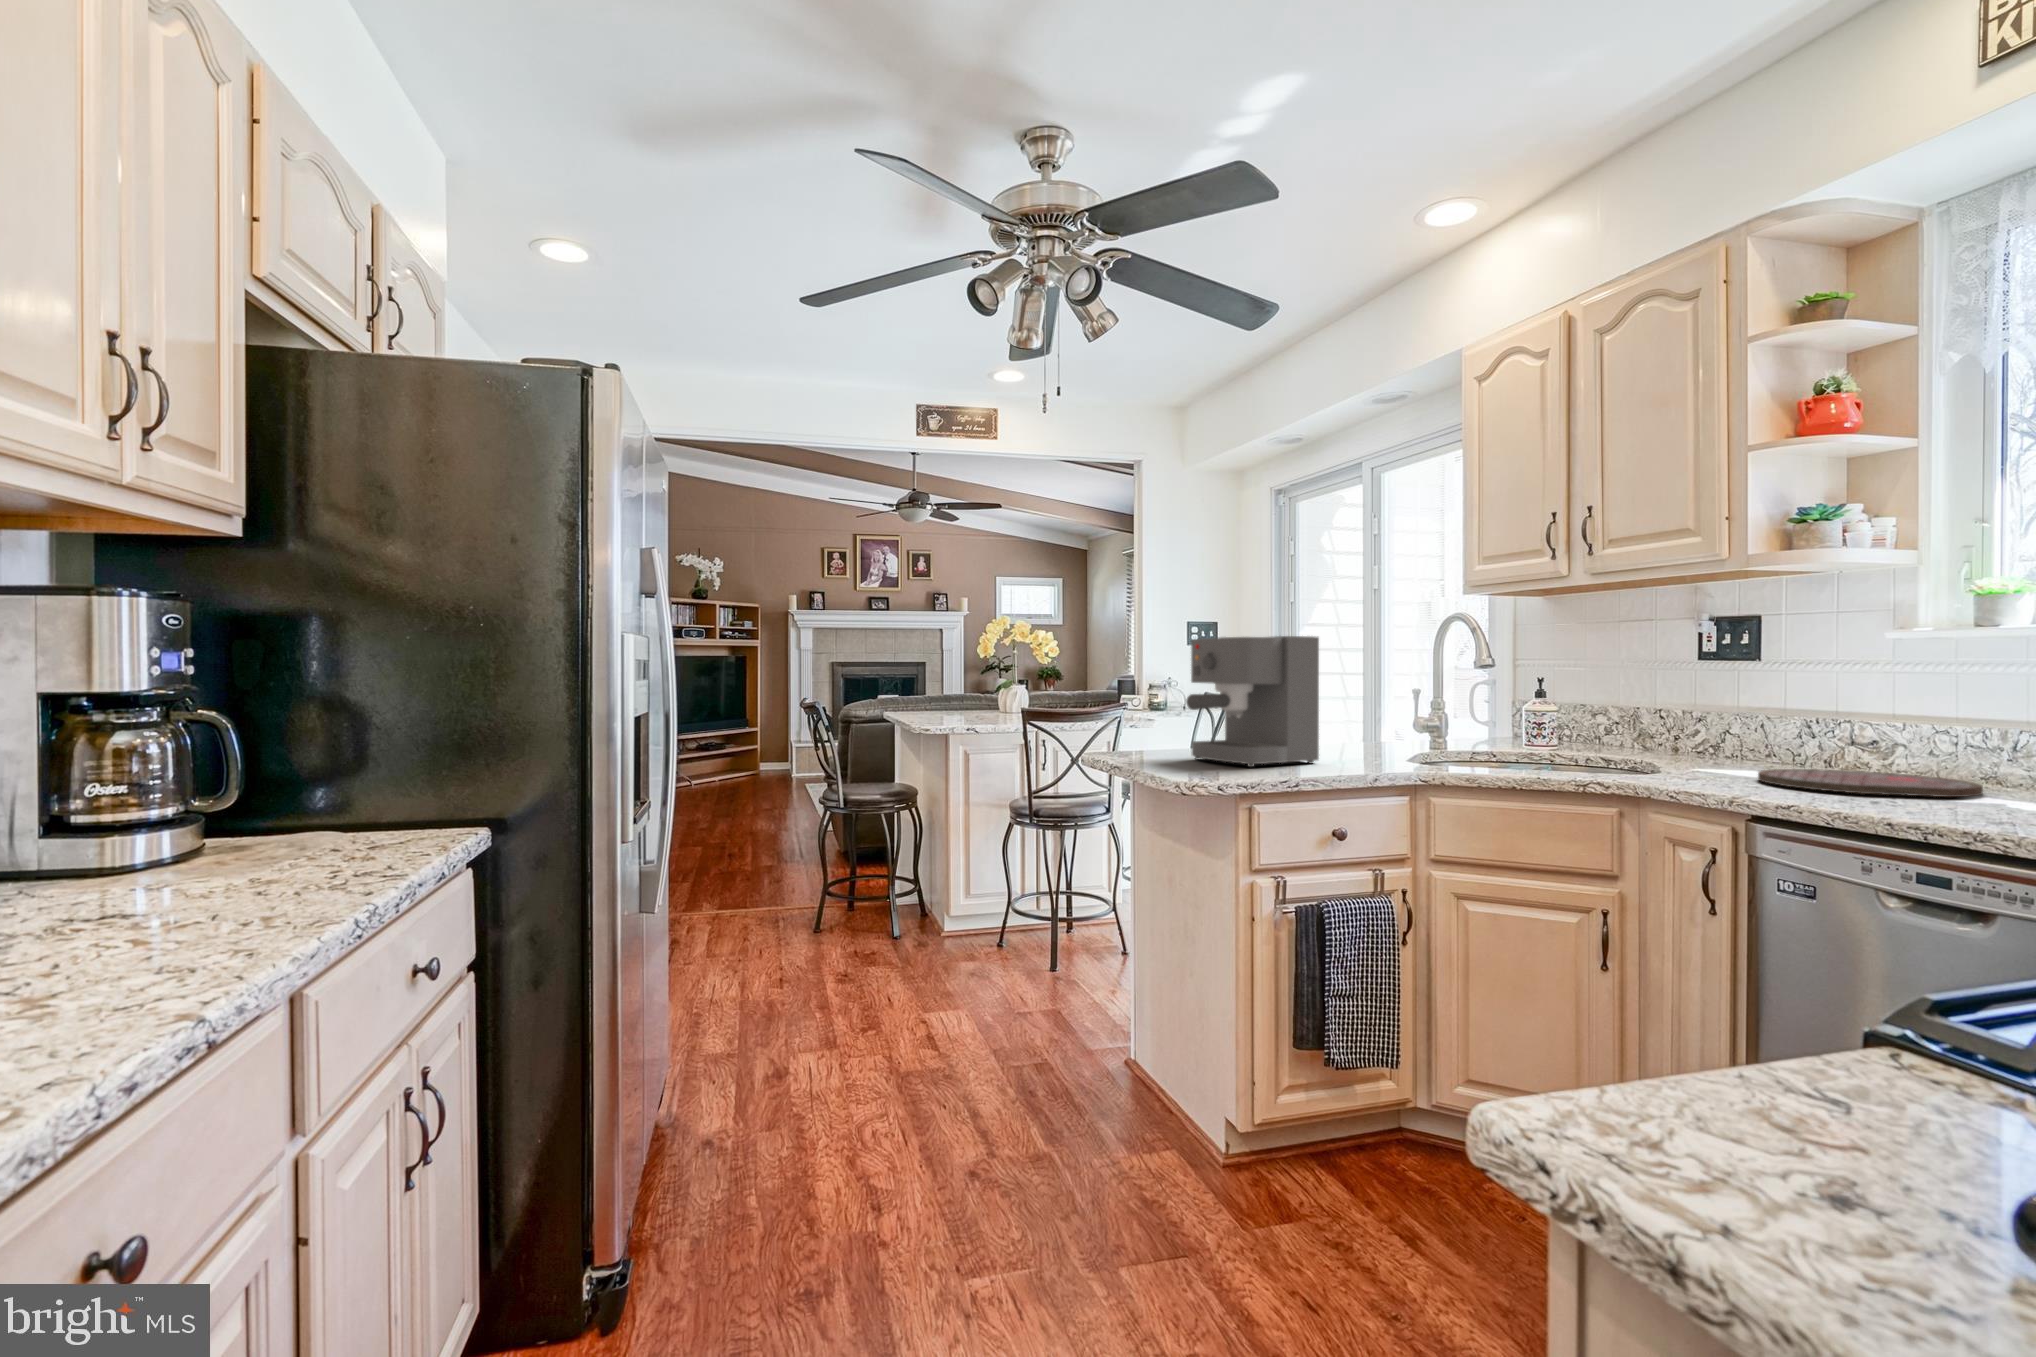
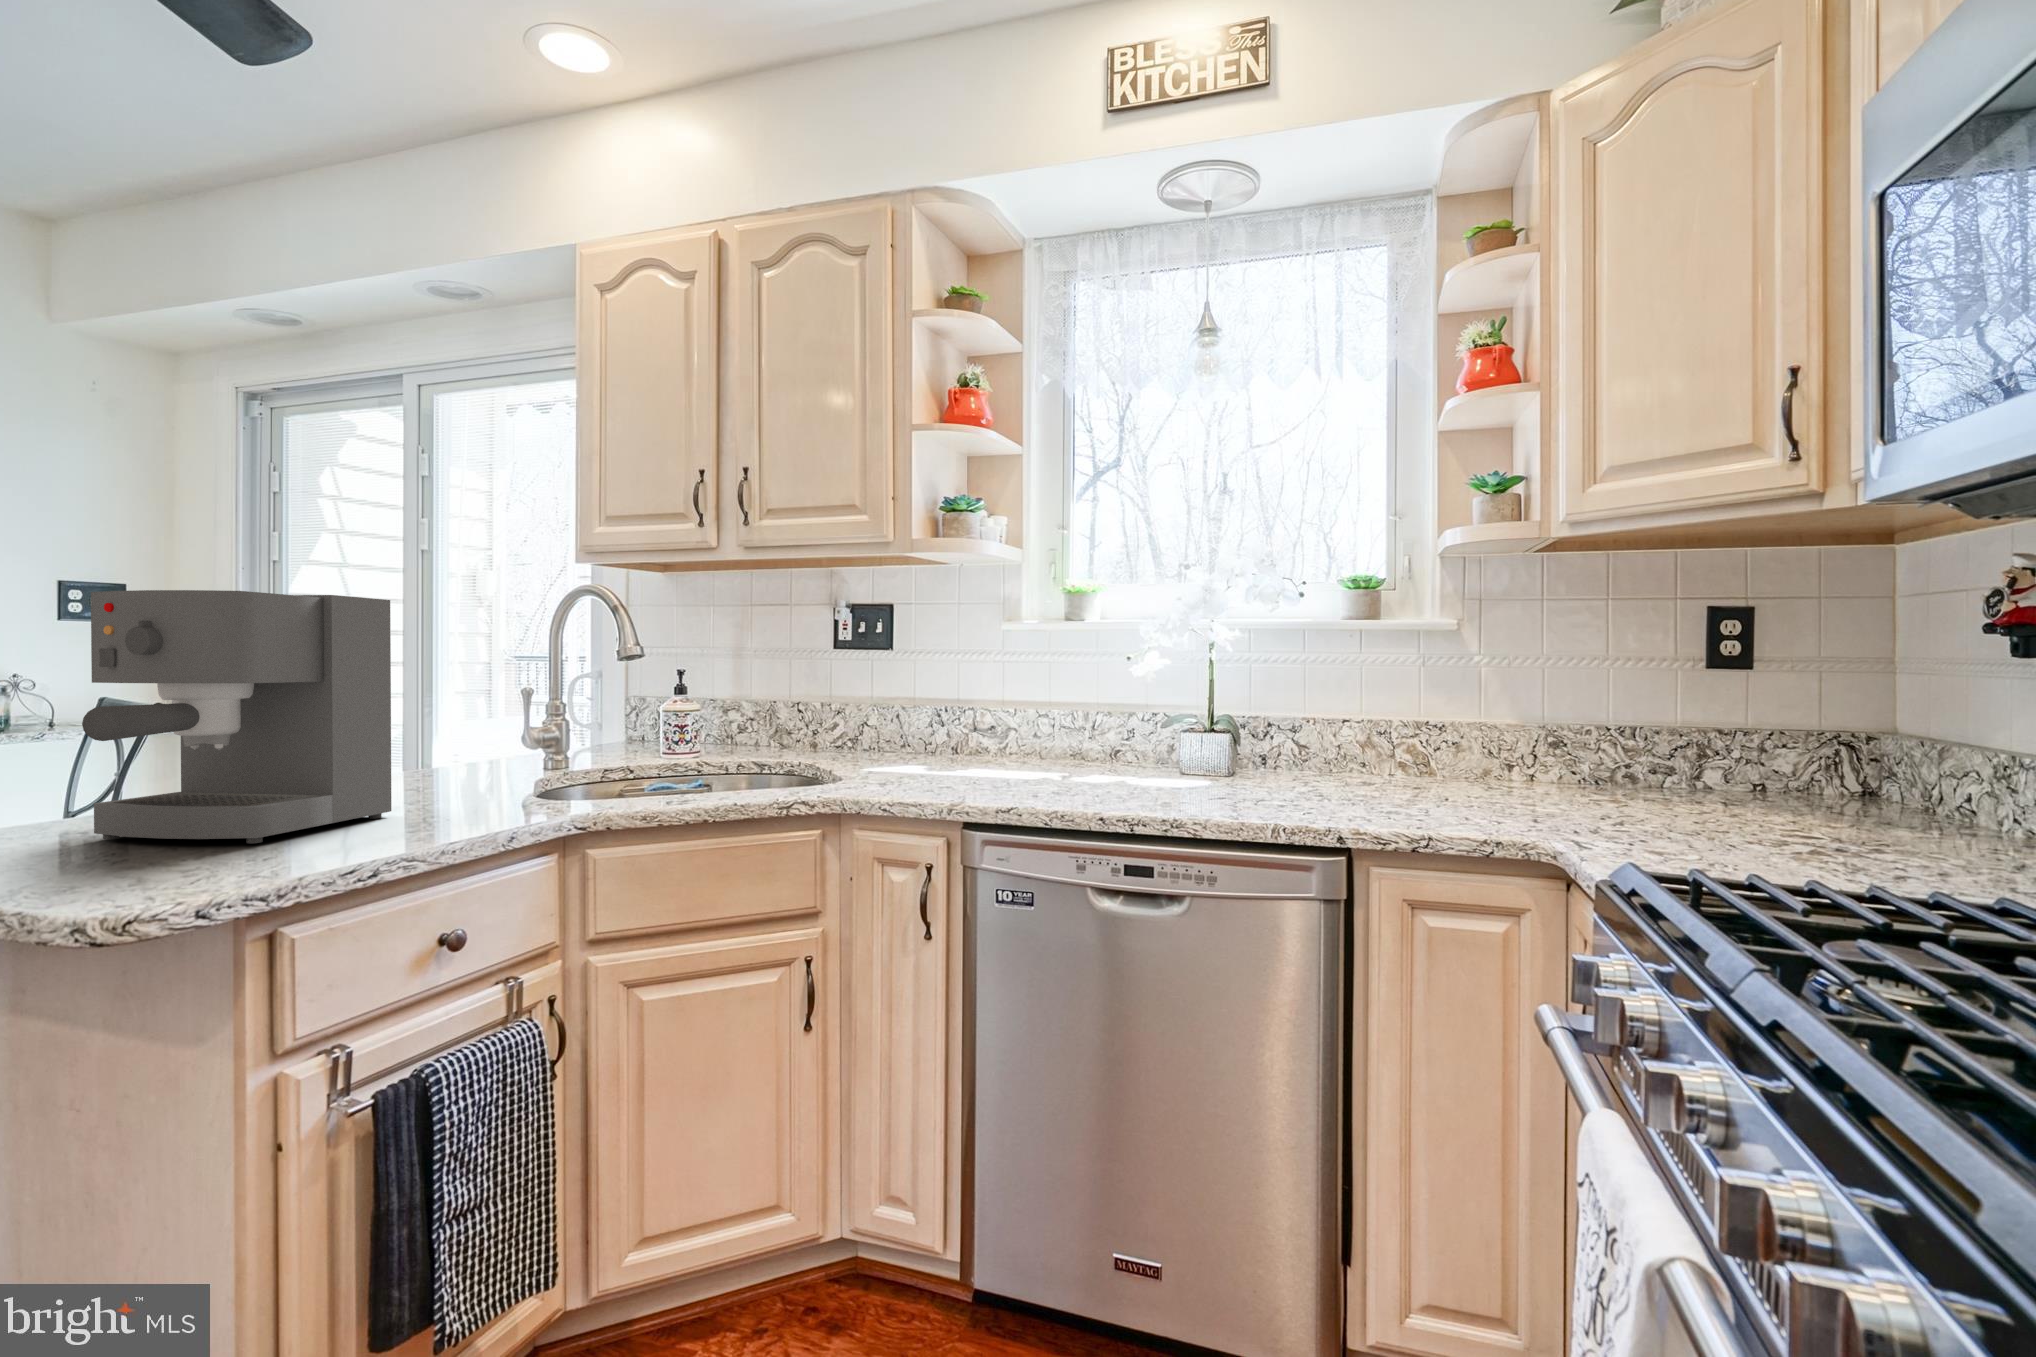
cutting board: present [1758,769,1983,797] -> none [930,758,1092,784]

